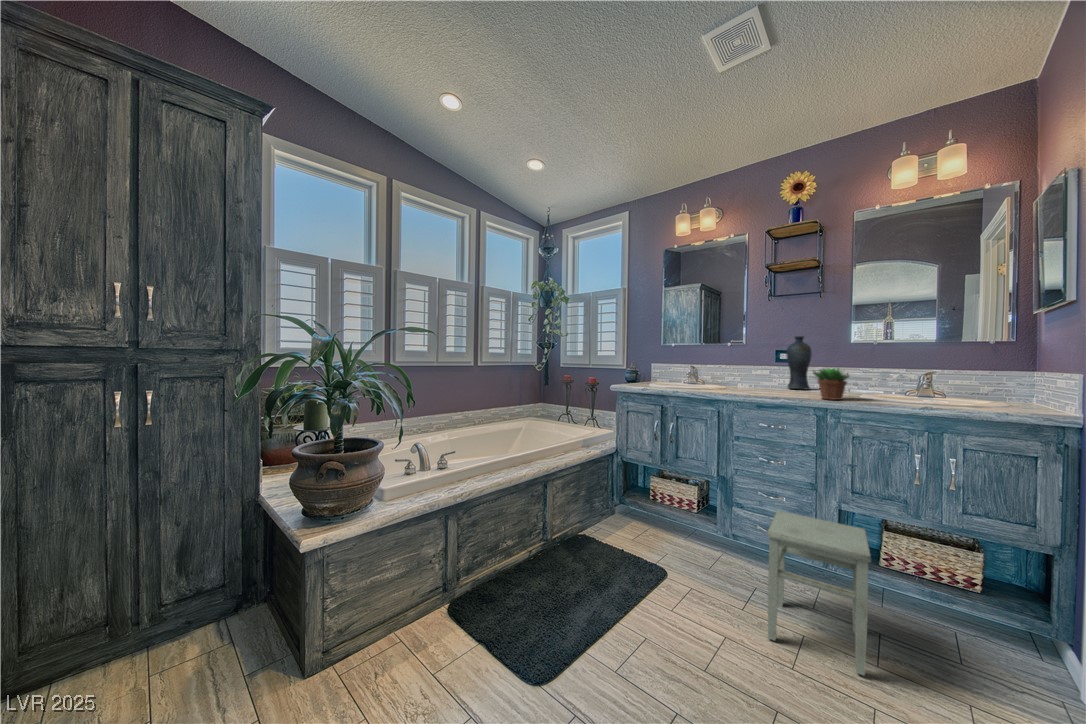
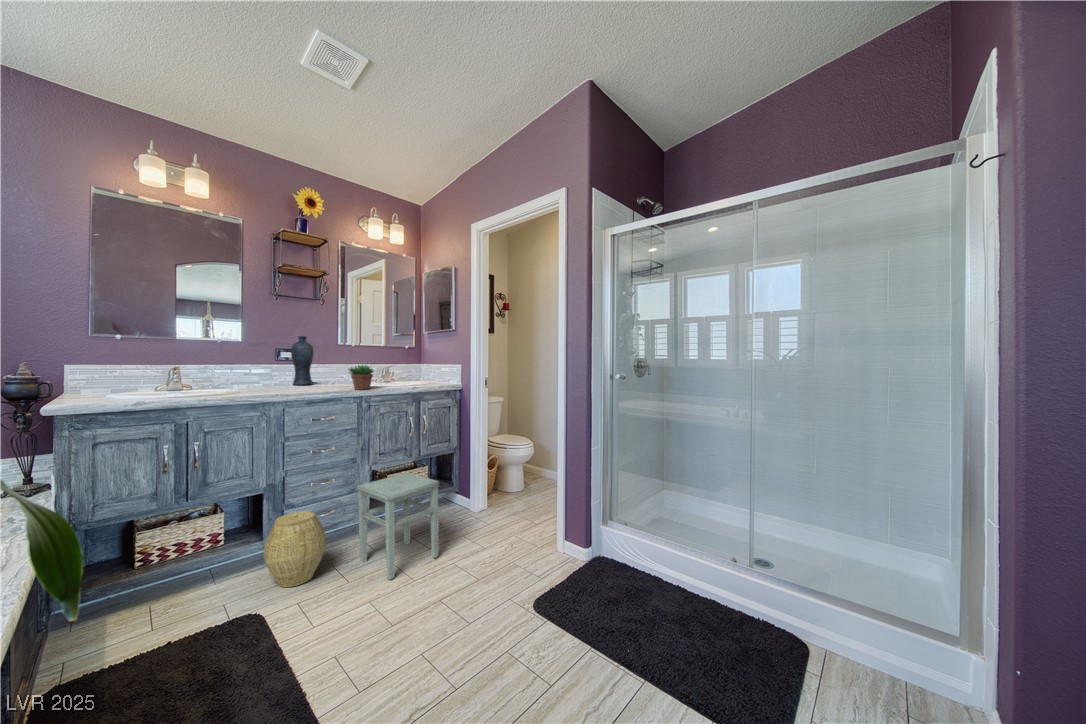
woven basket: none [688,506,744,580] -> present [264,511,326,587]

